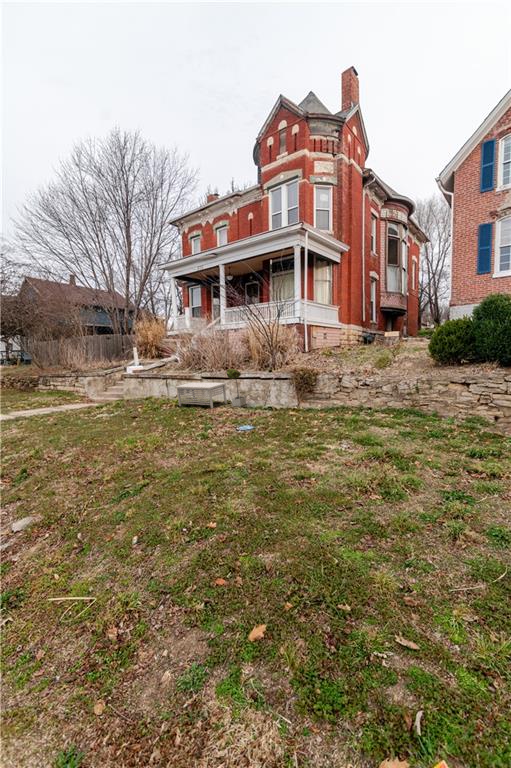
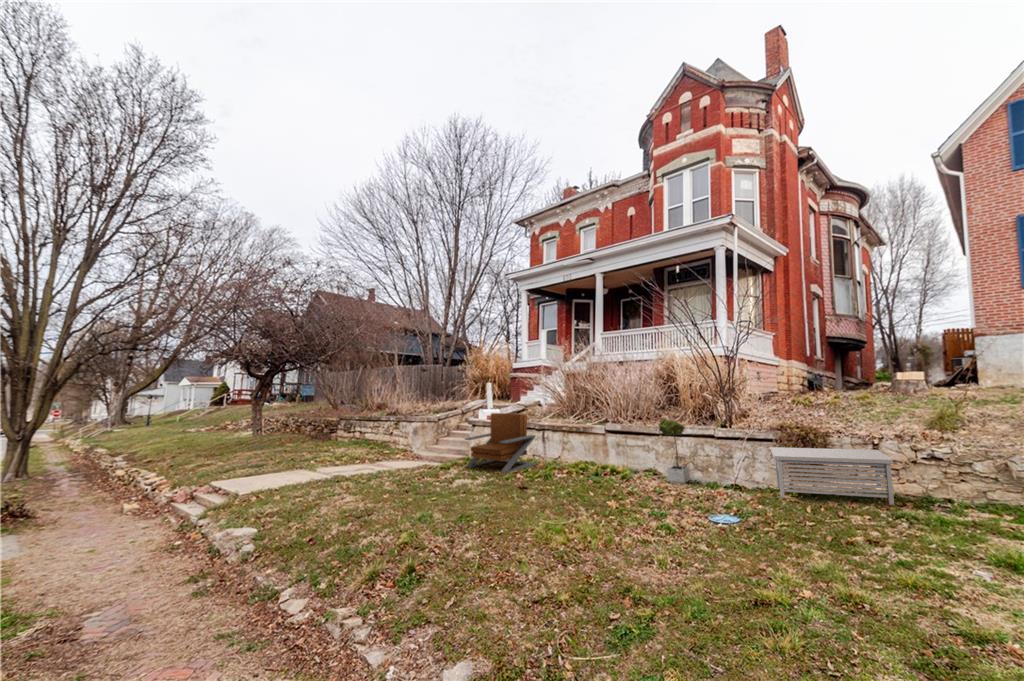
lounge chair: none [112,370,162,409] -> present [465,413,536,473]
storage bench: present [175,382,227,408] -> present [770,447,894,505]

